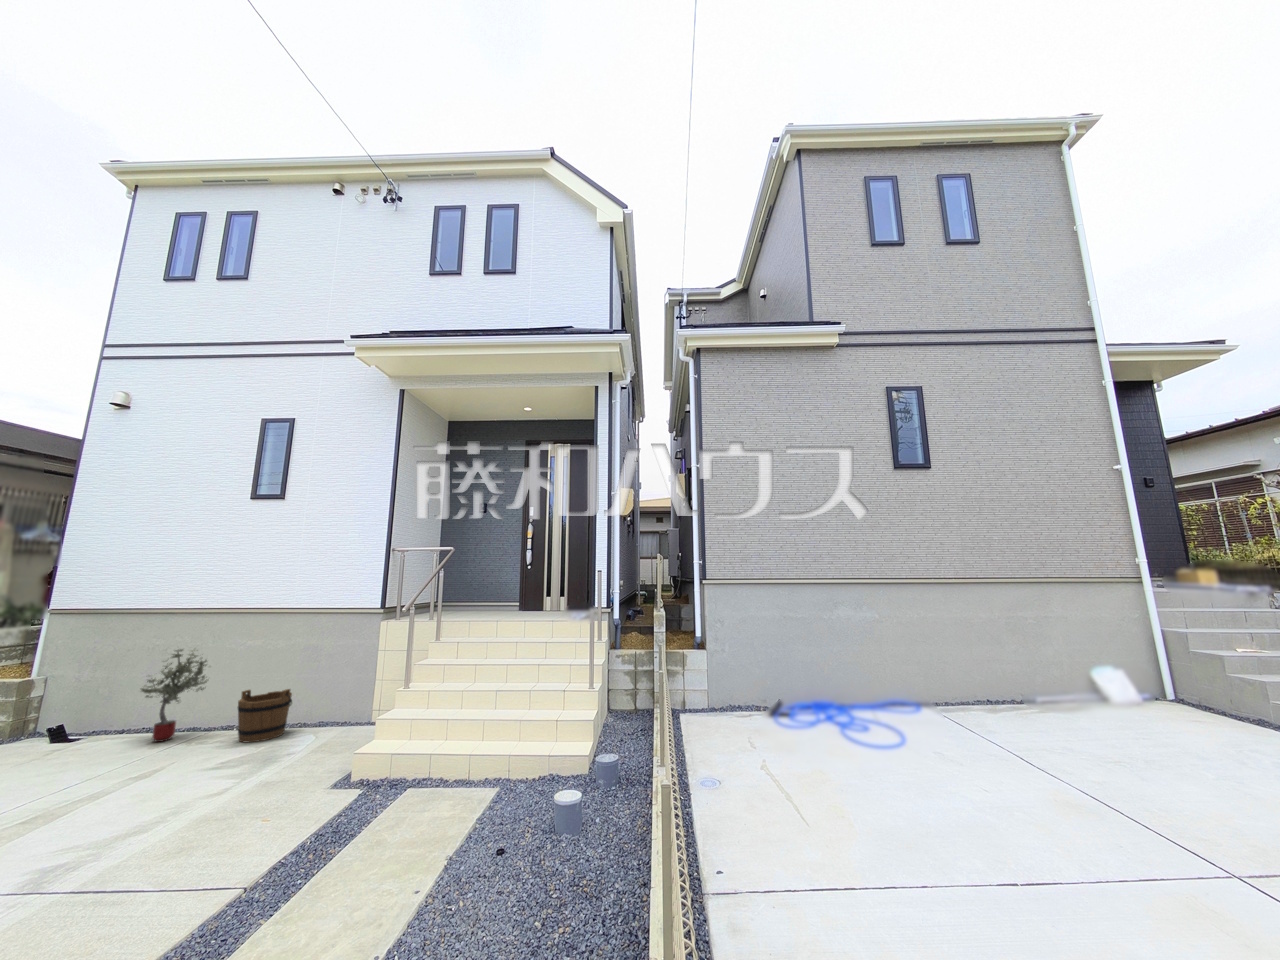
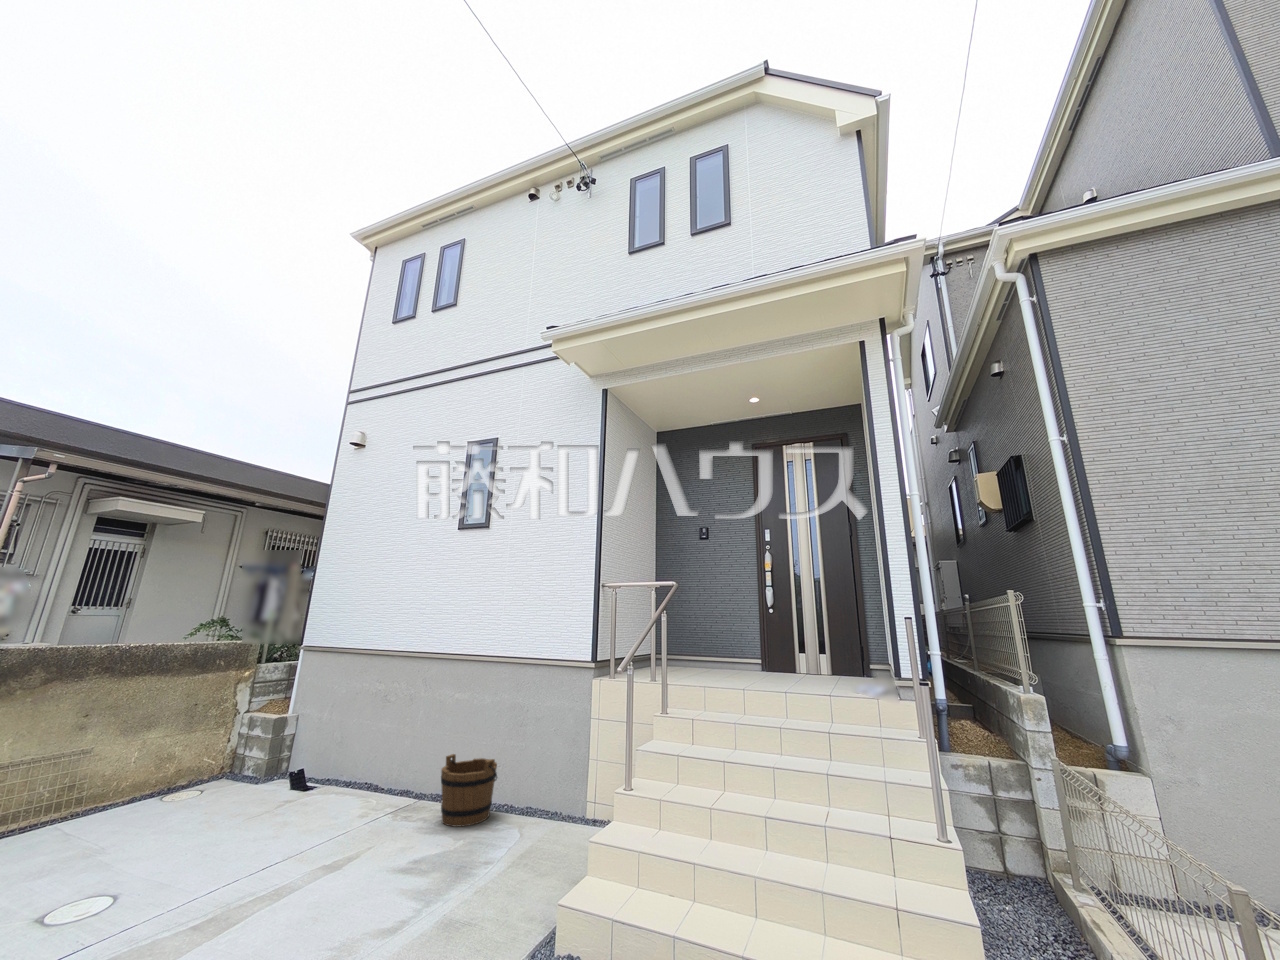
potted tree: present [141,649,208,742] -> none [358,696,421,806]

